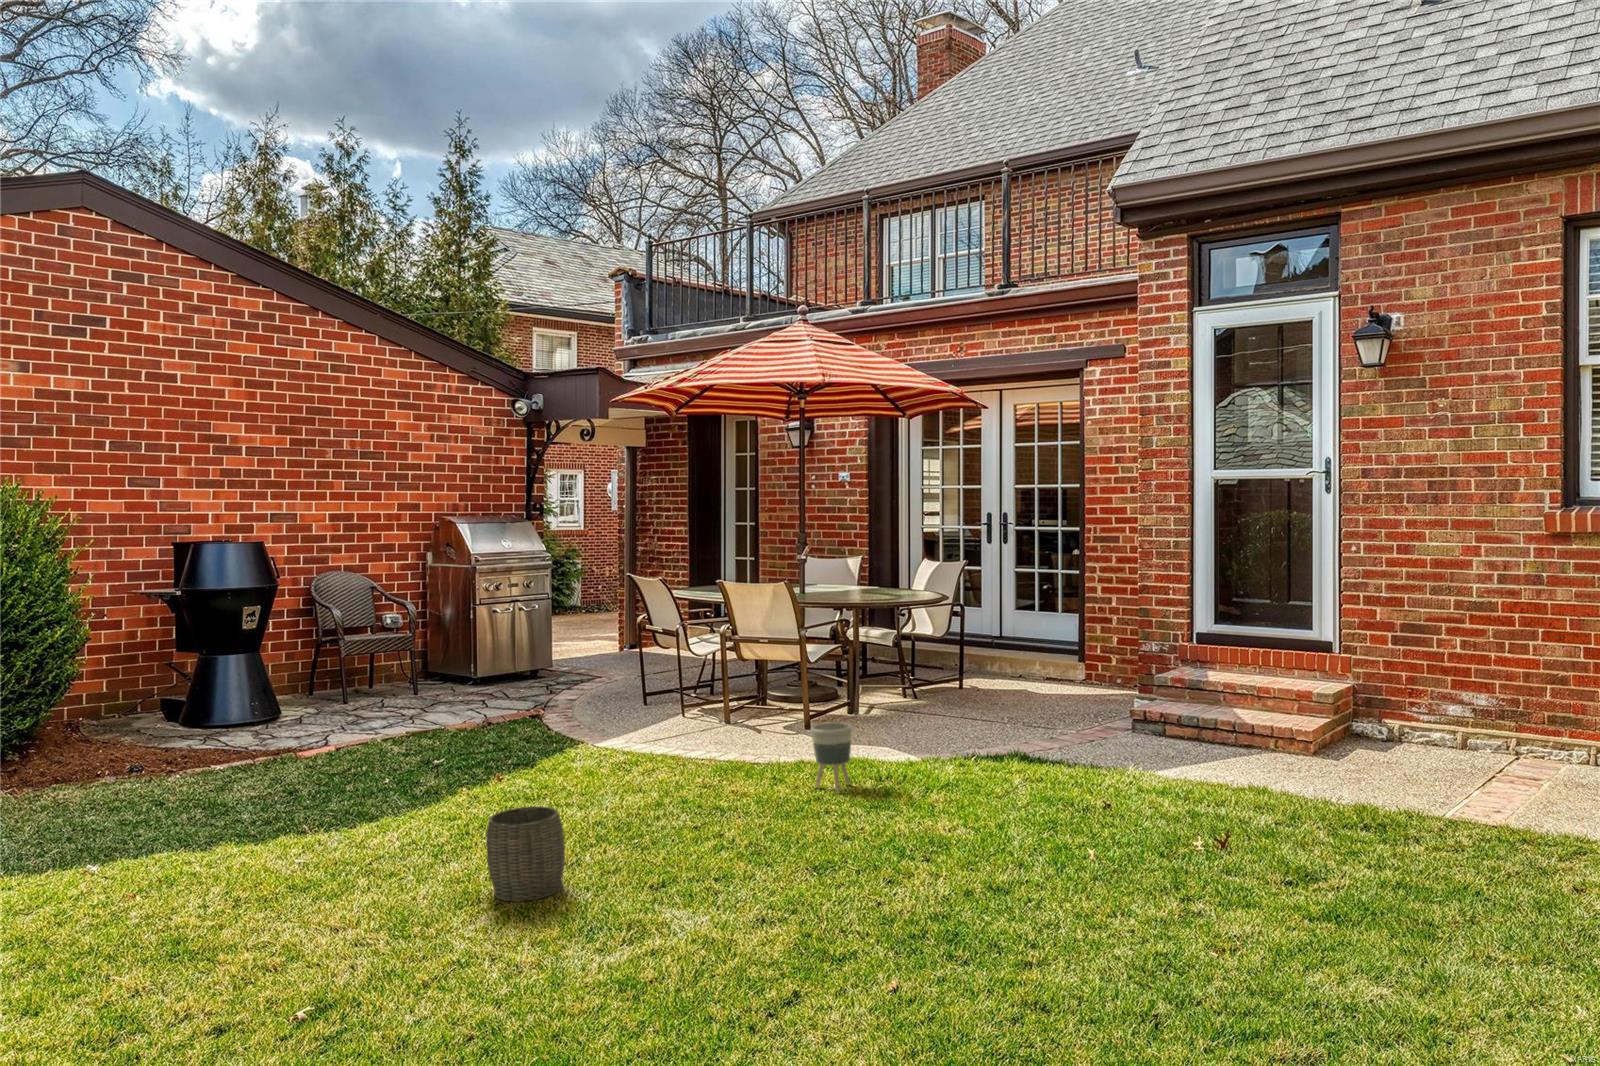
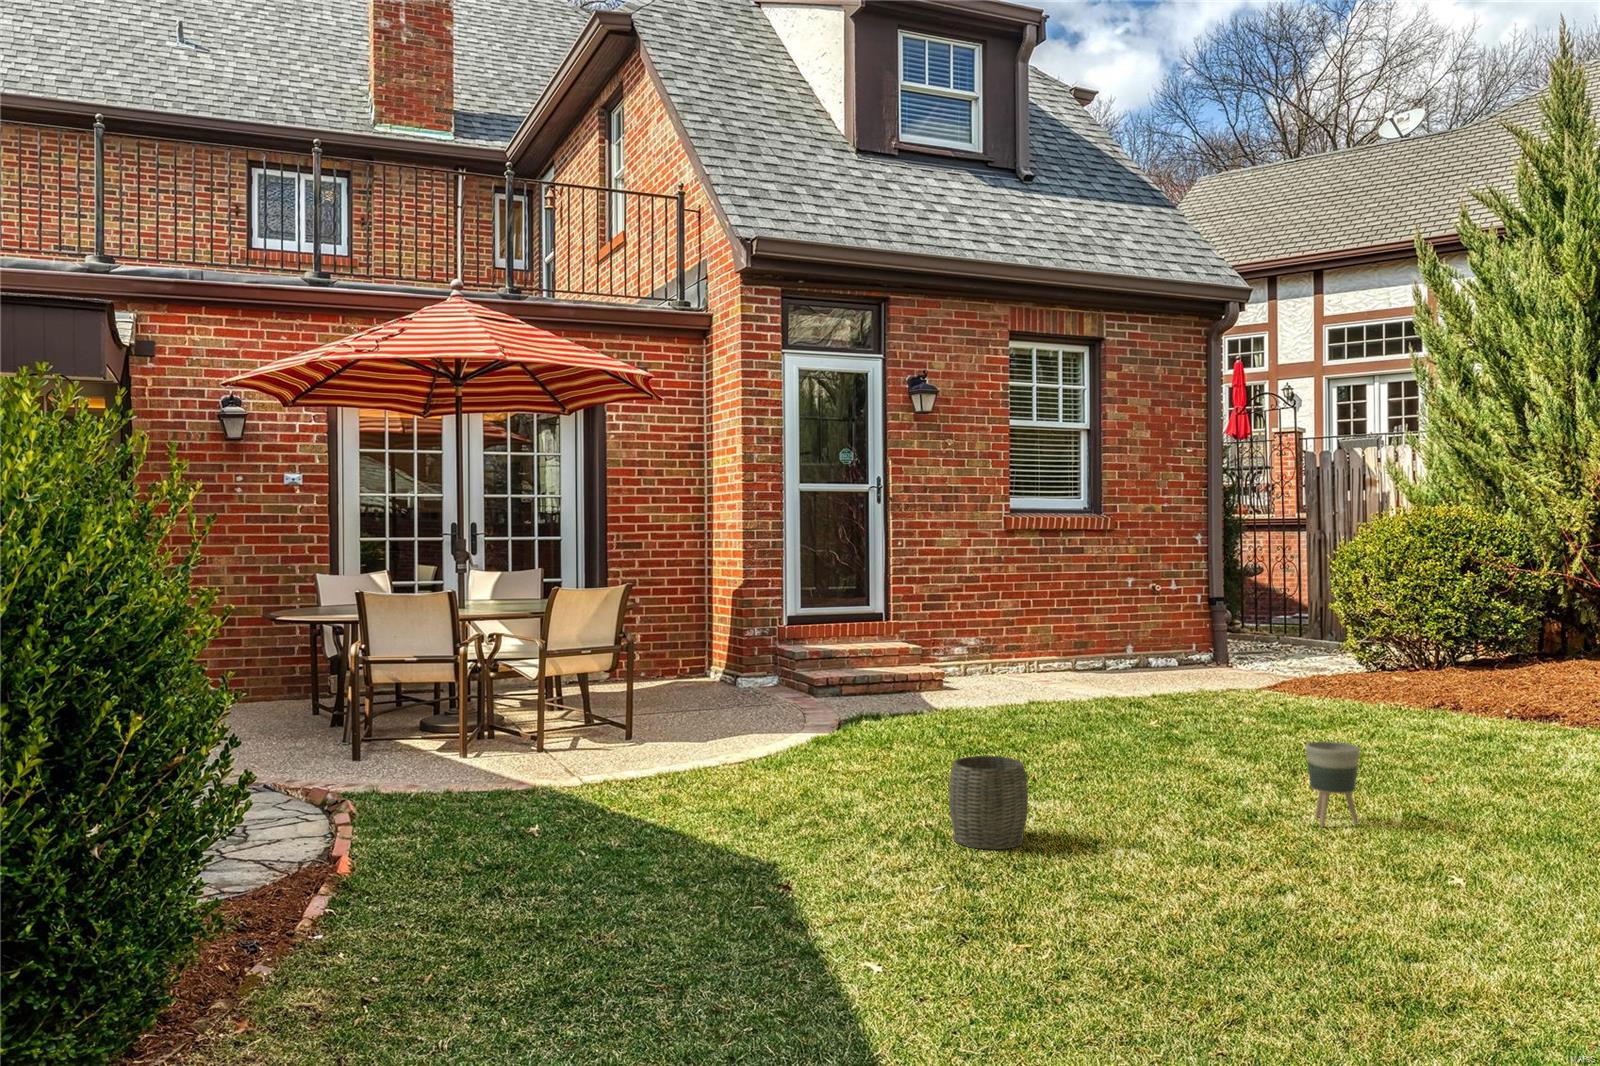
planter: present [811,722,852,793] -> present [1306,741,1360,827]

